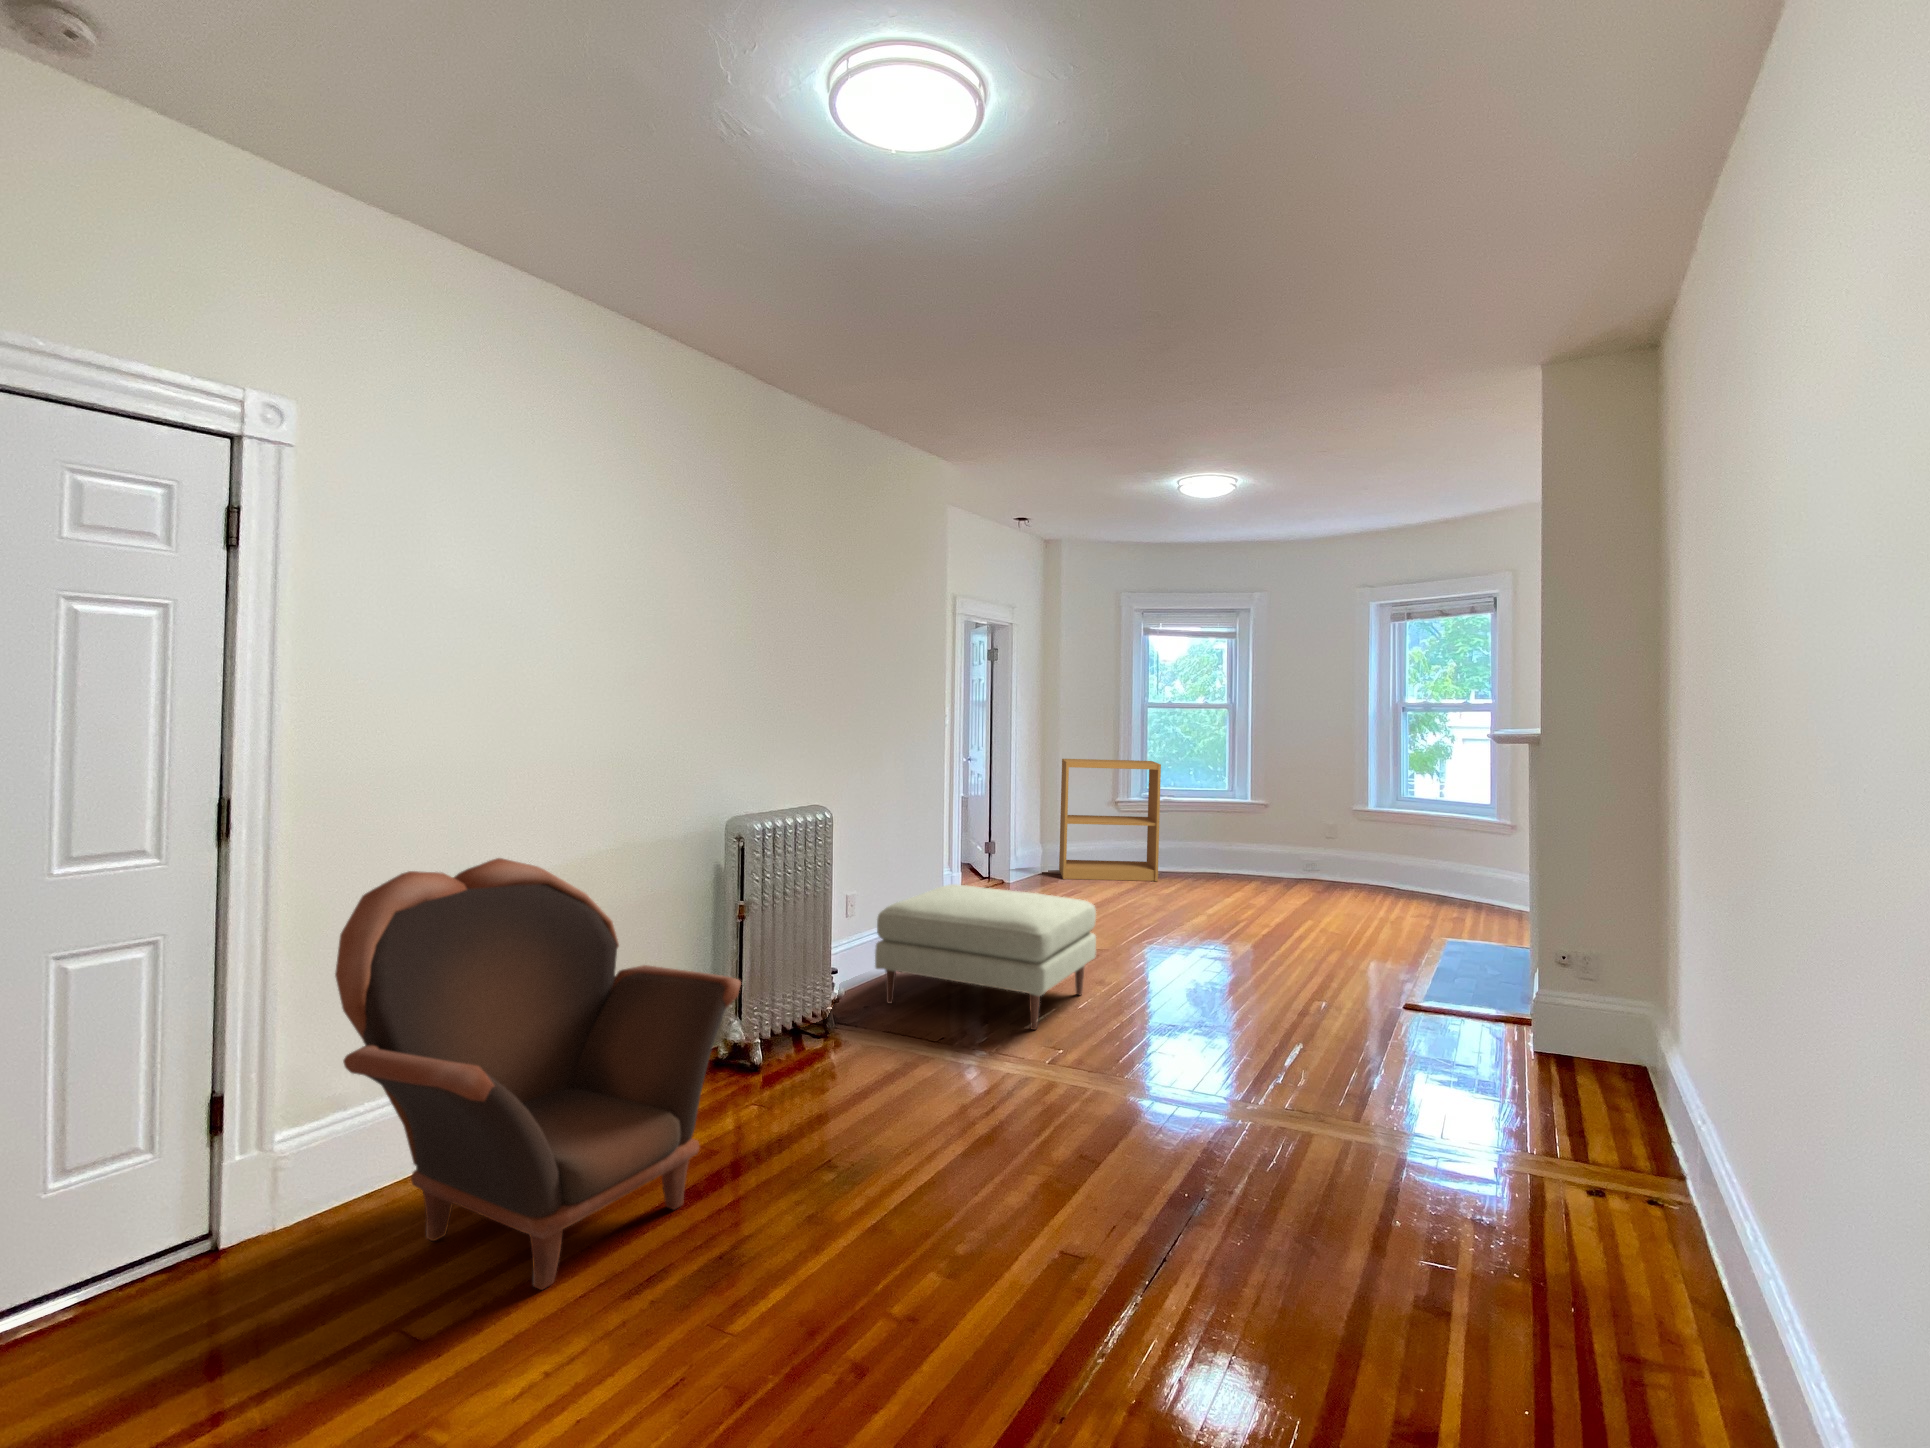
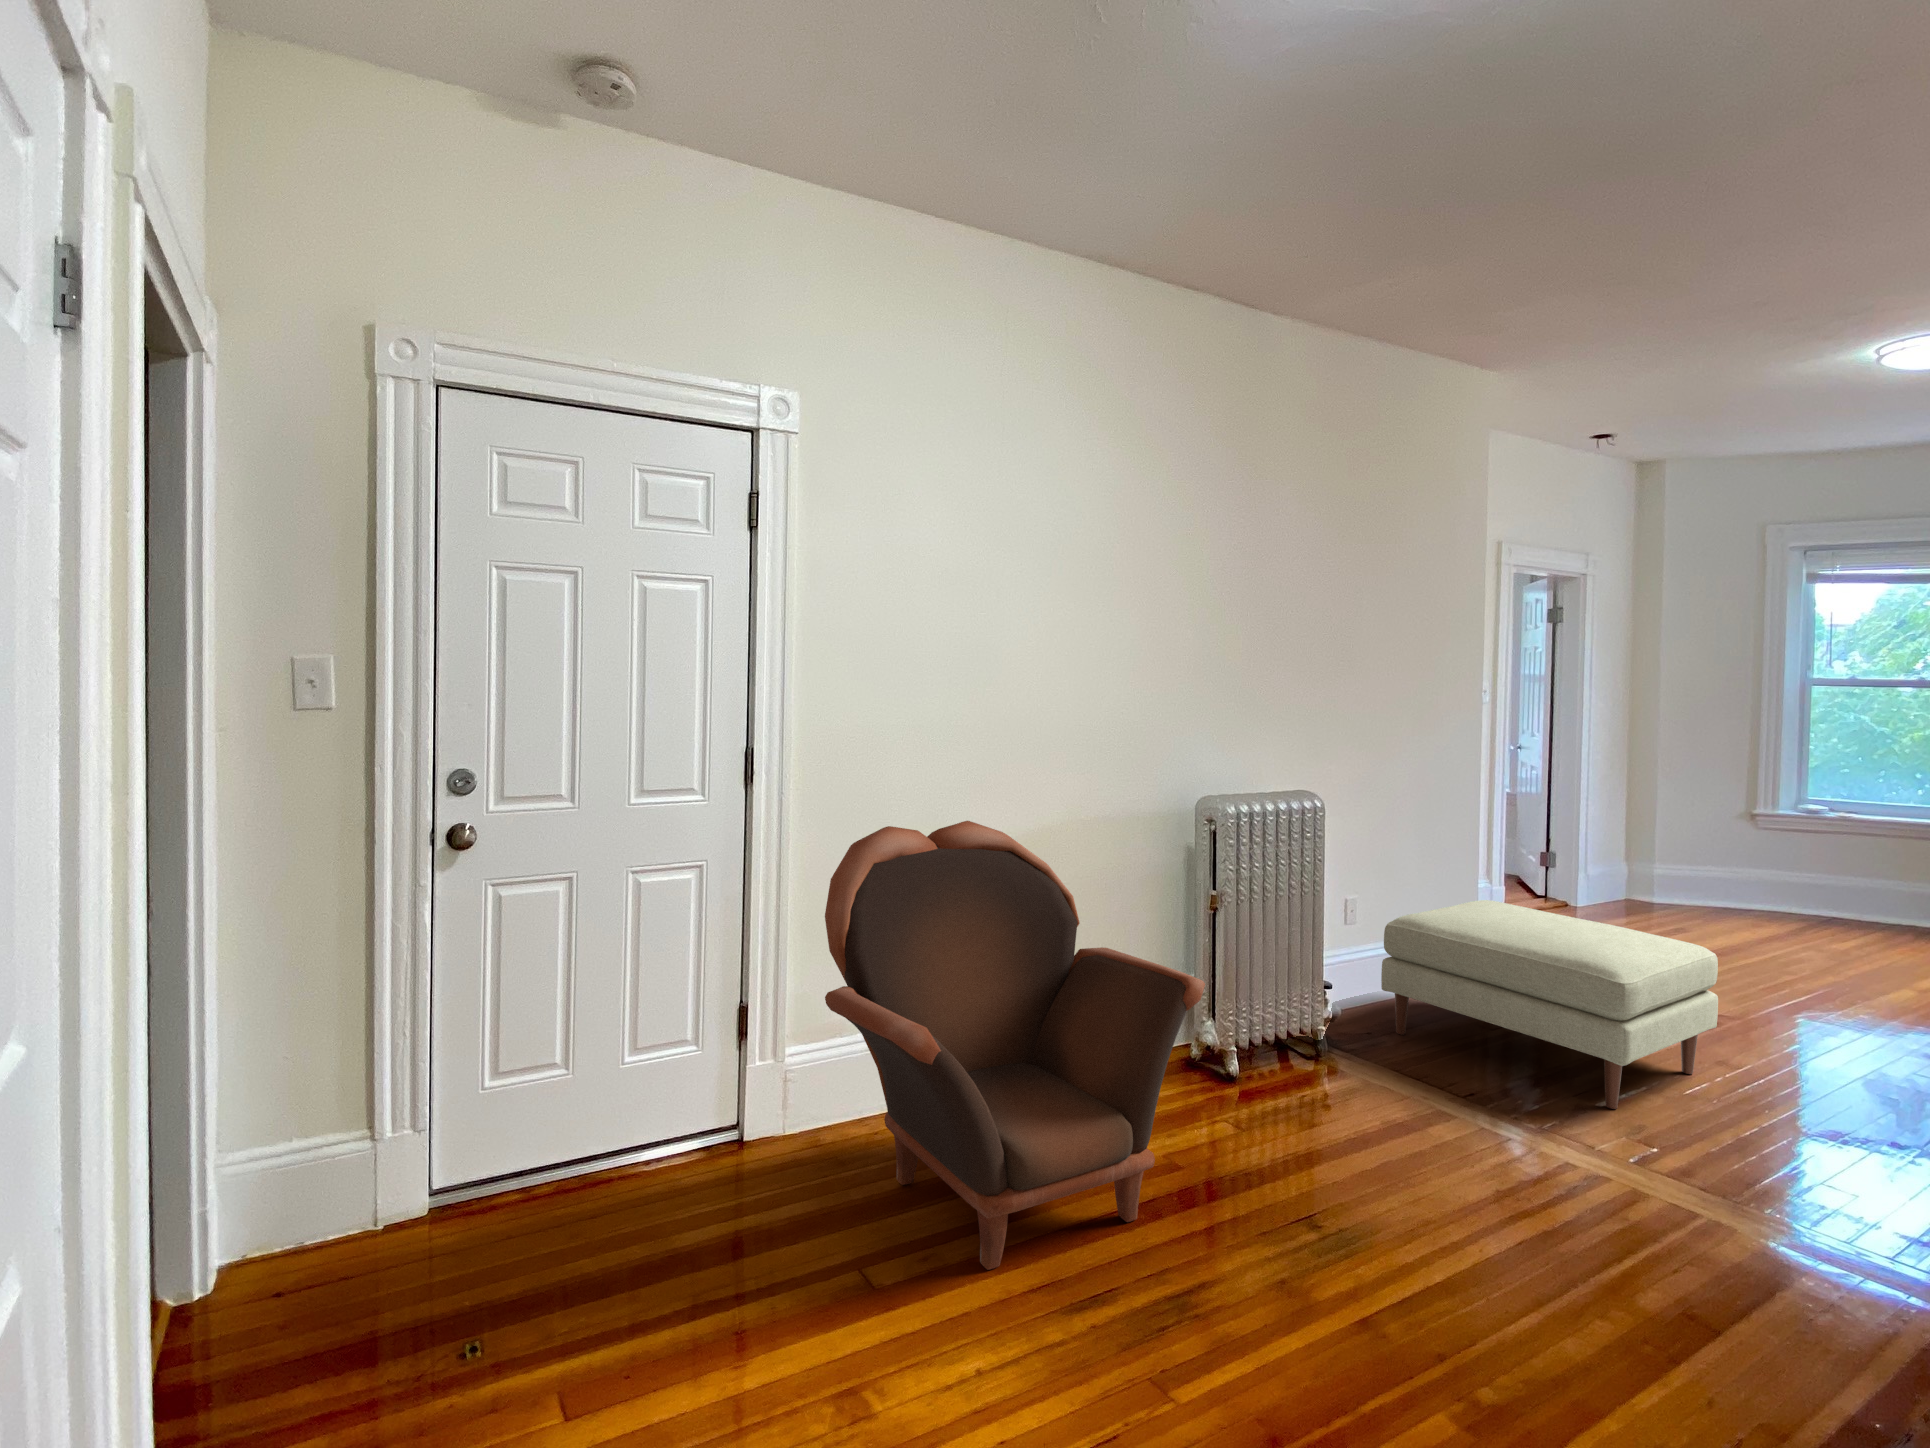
bookshelf: present [1059,759,1161,881] -> none [1653,752,1835,931]

